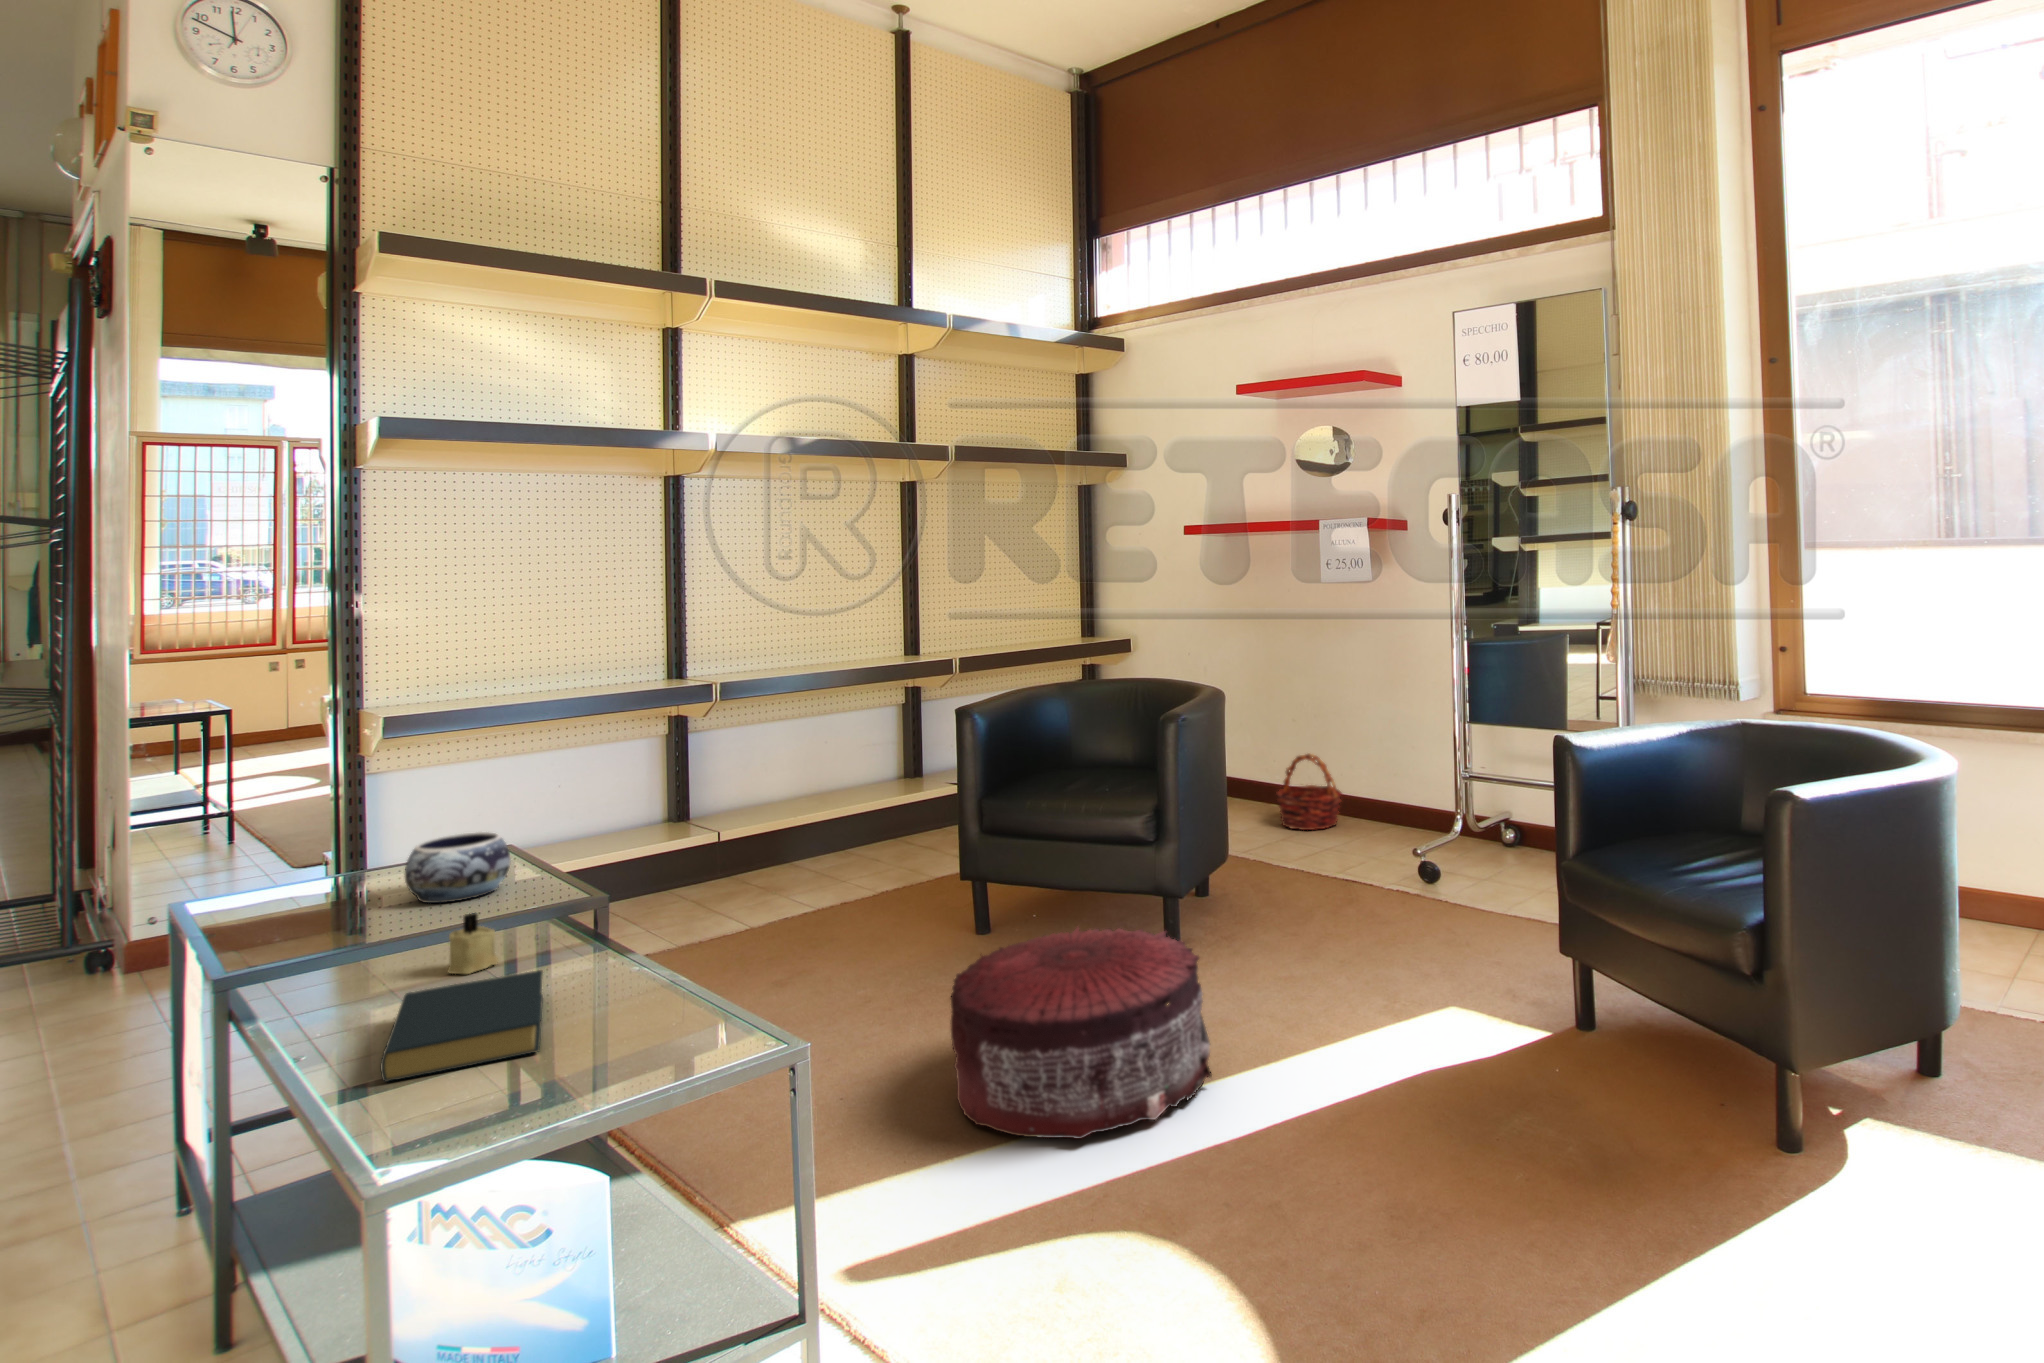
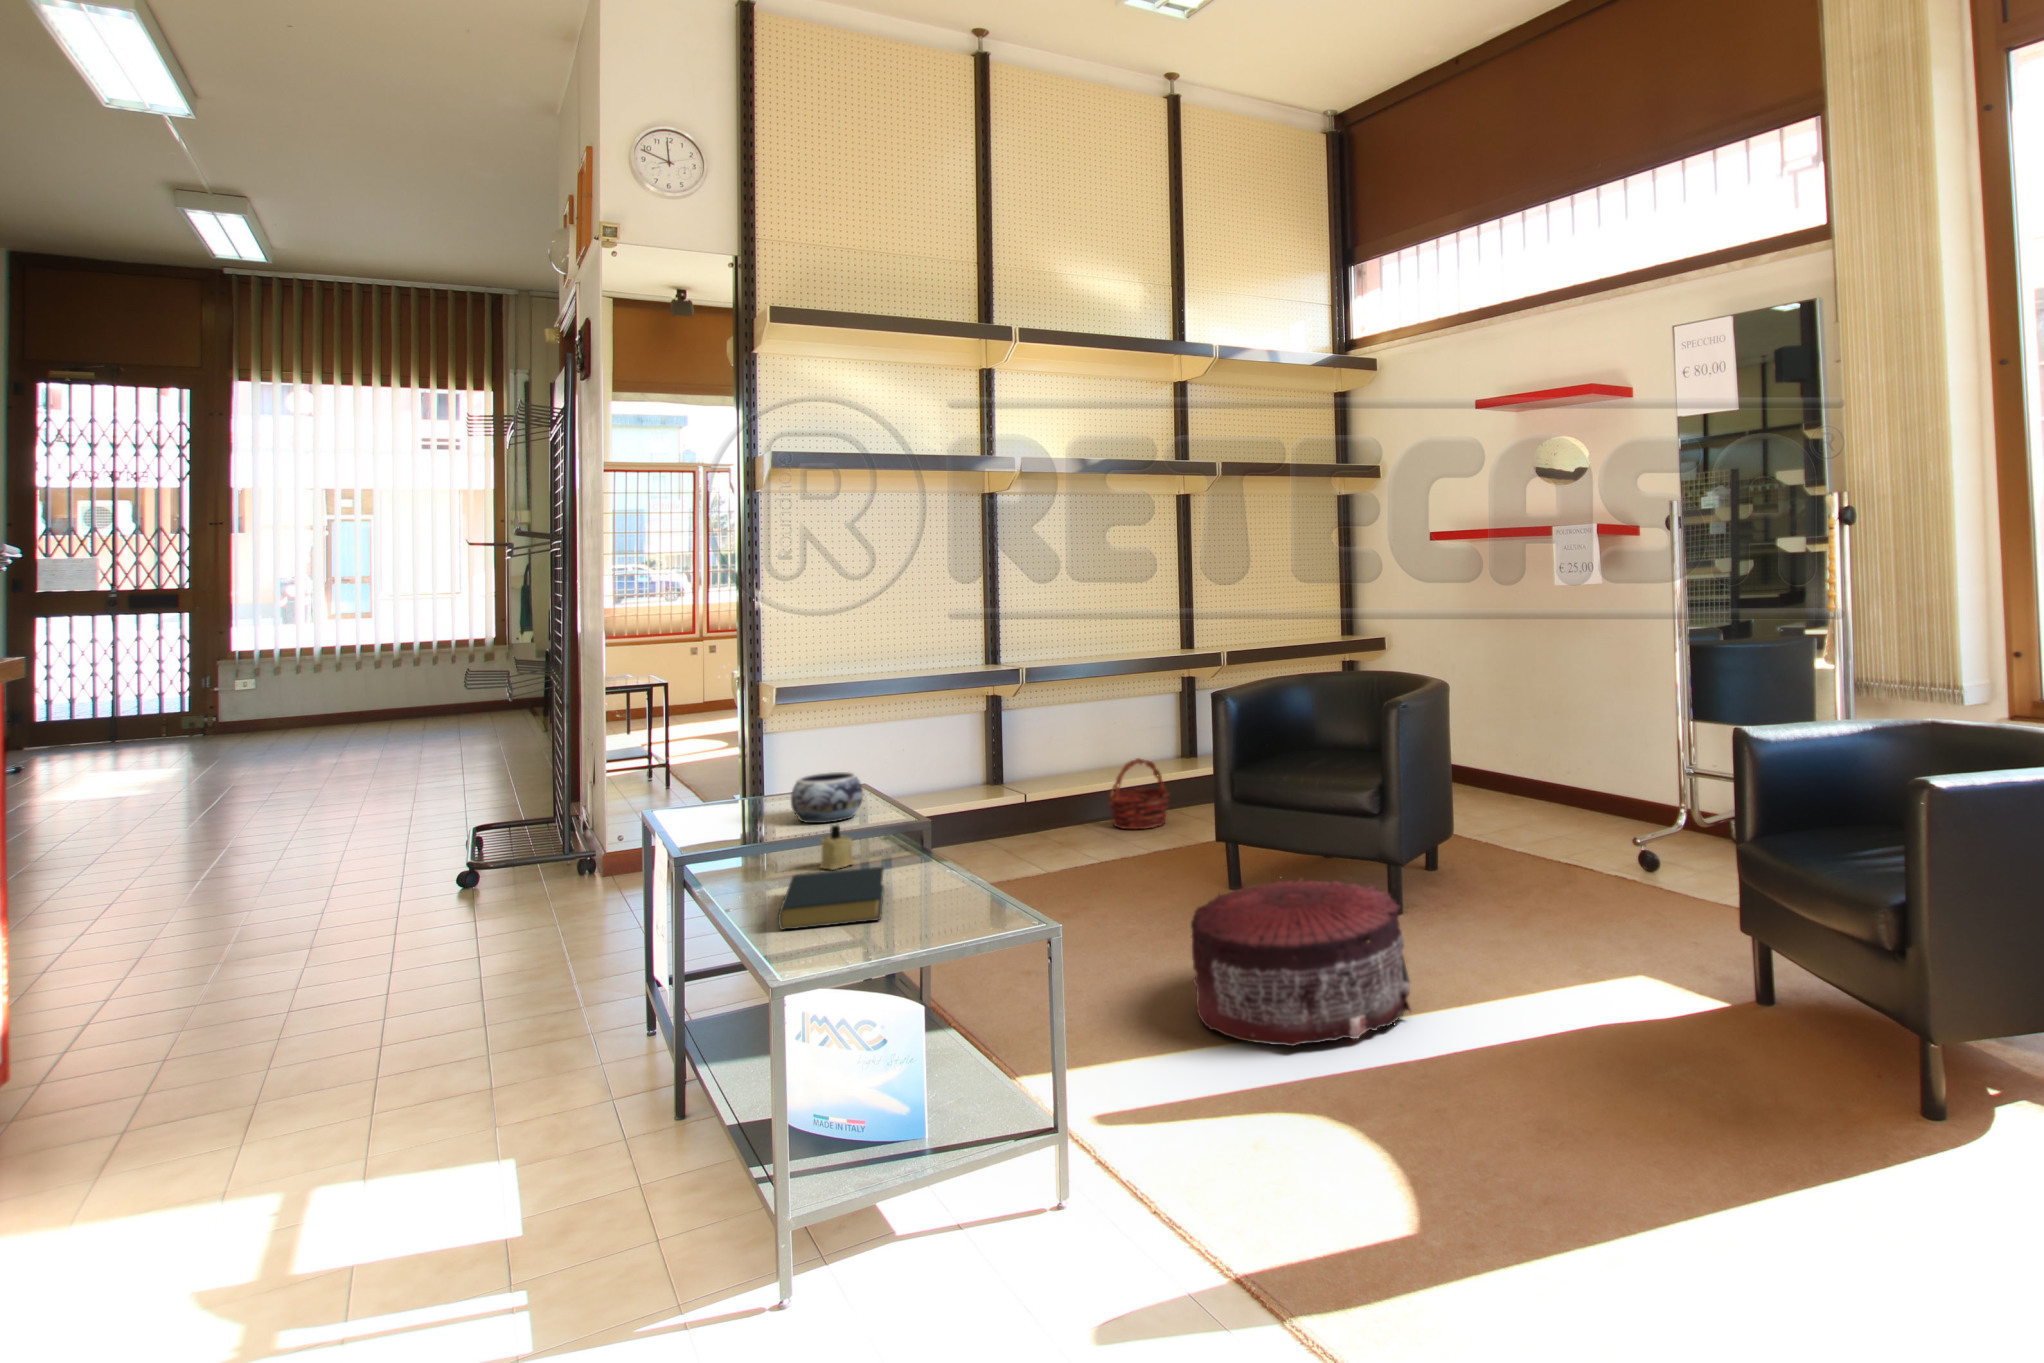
basket: present [1277,754,1342,830] -> present [1109,758,1169,829]

